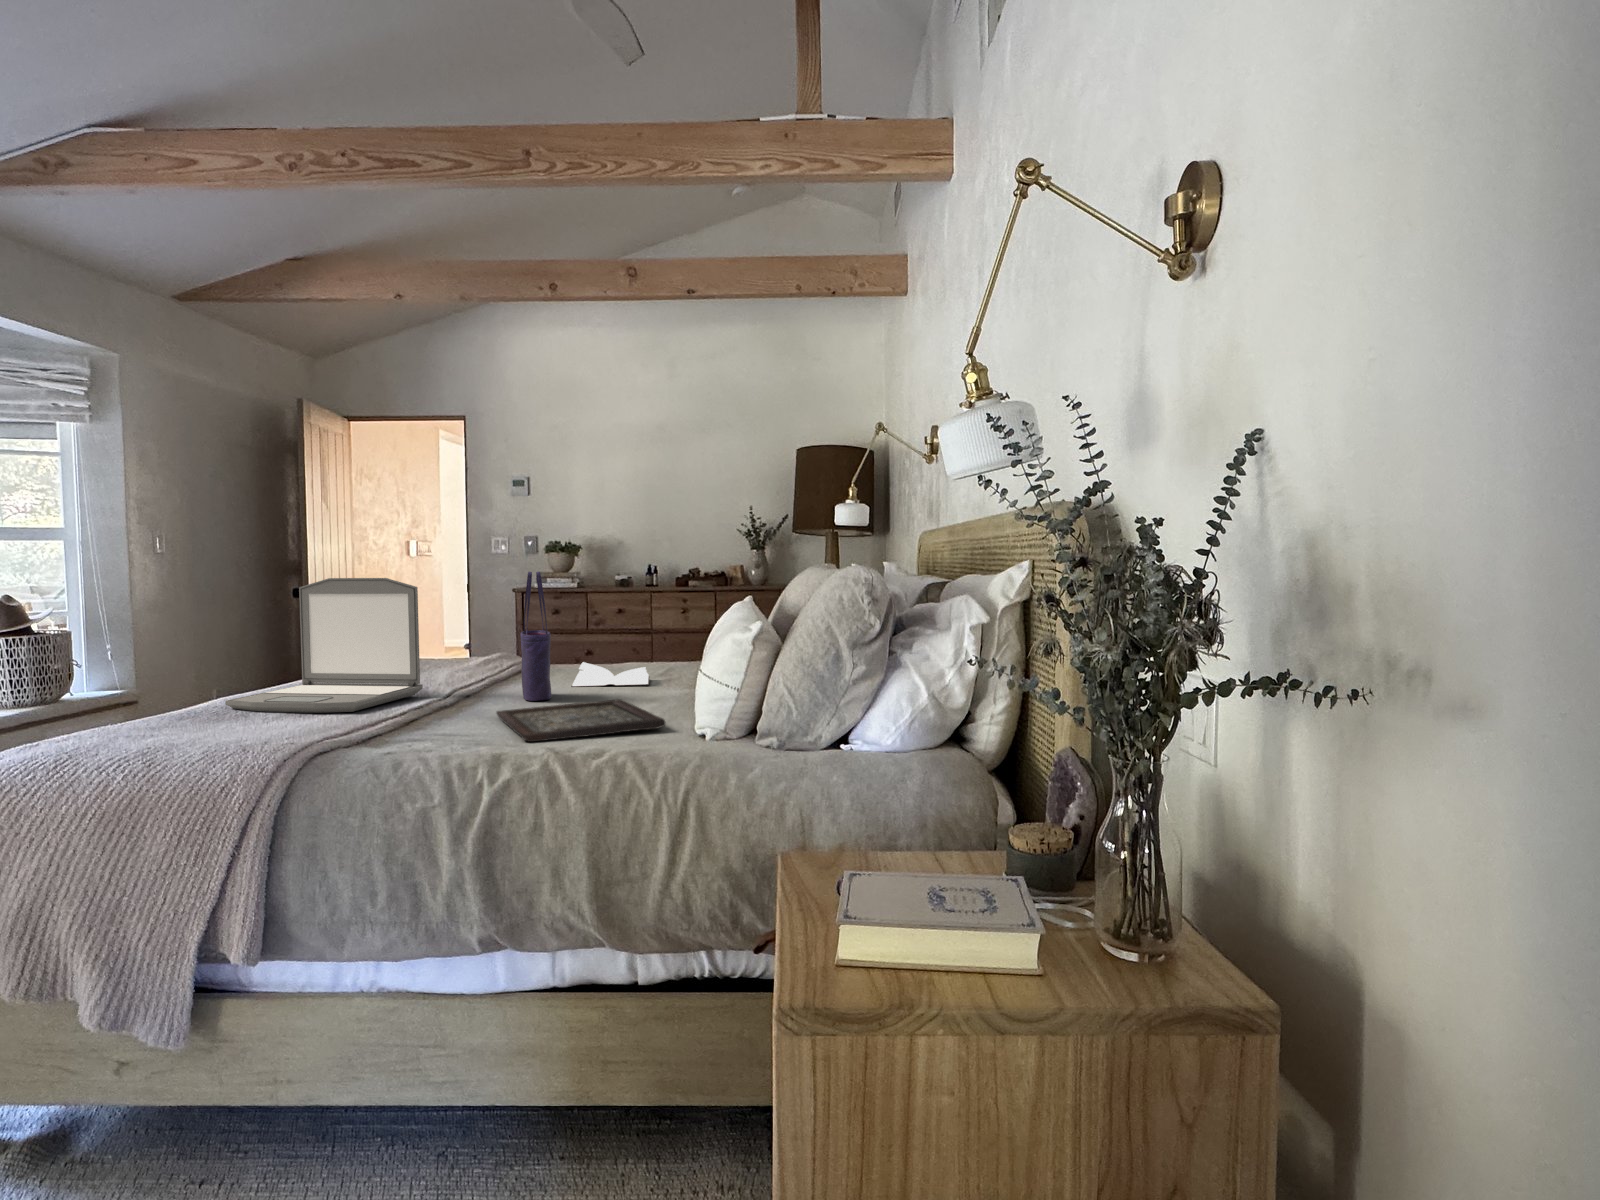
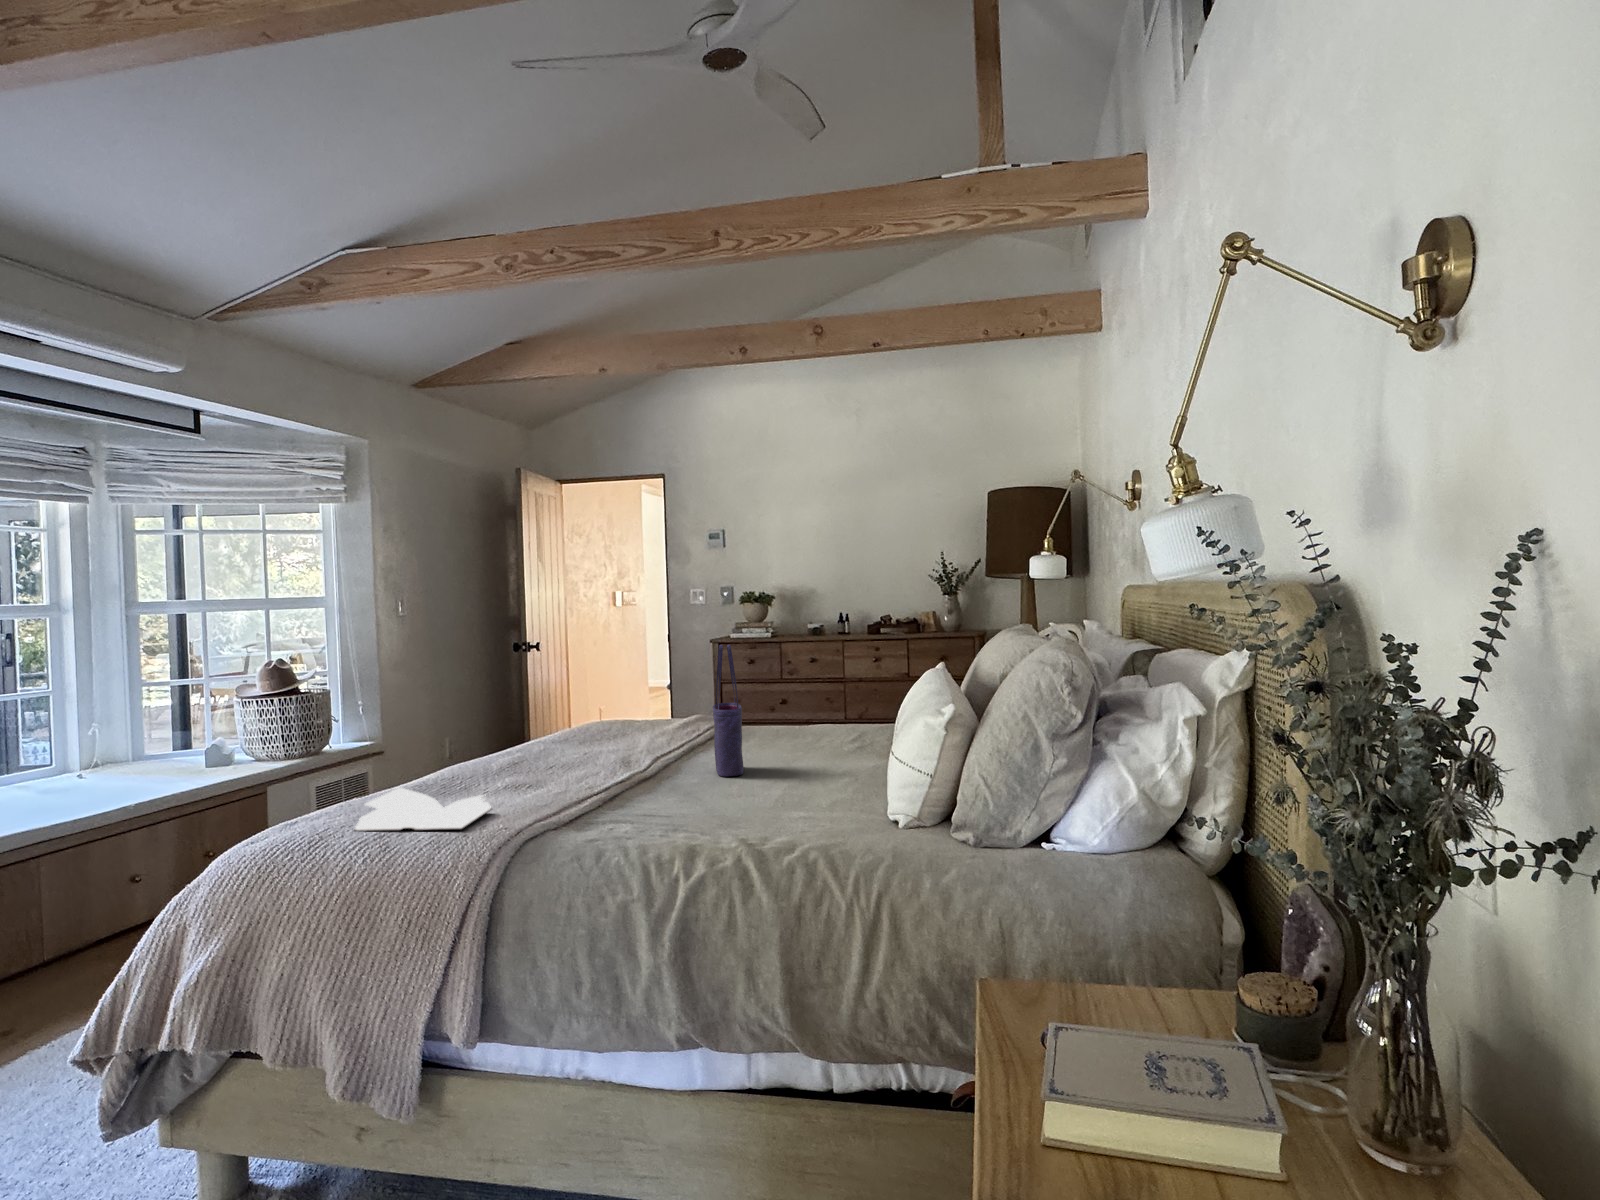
laptop: present [225,578,423,713] -> none [450,653,622,789]
book: present [571,662,649,687] -> present [354,787,492,832]
tray: present [497,699,666,742] -> none [690,778,856,830]

